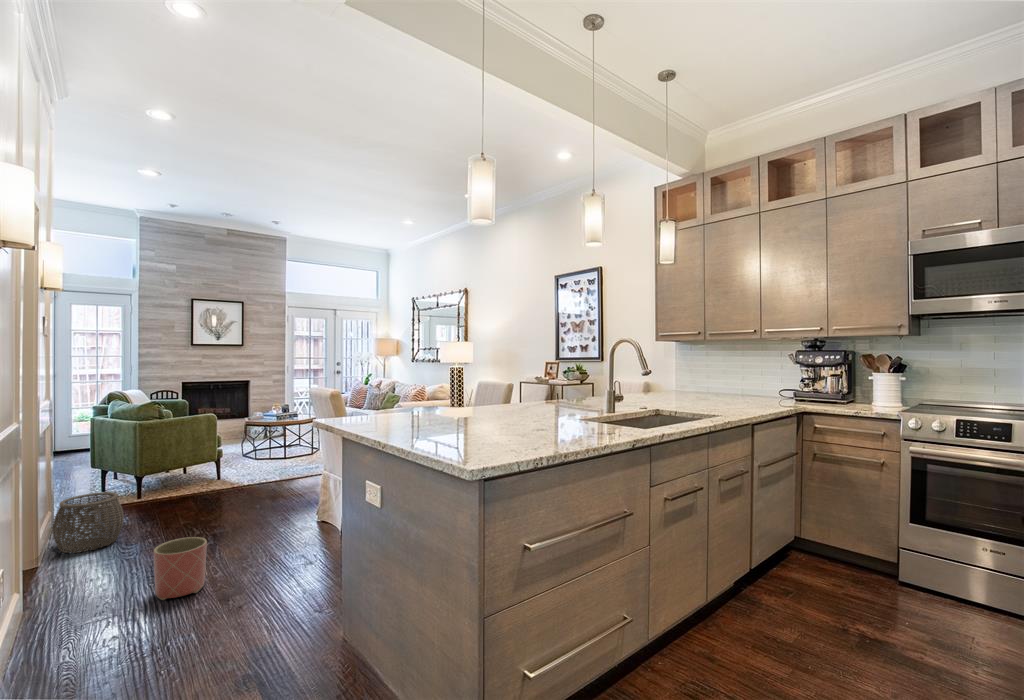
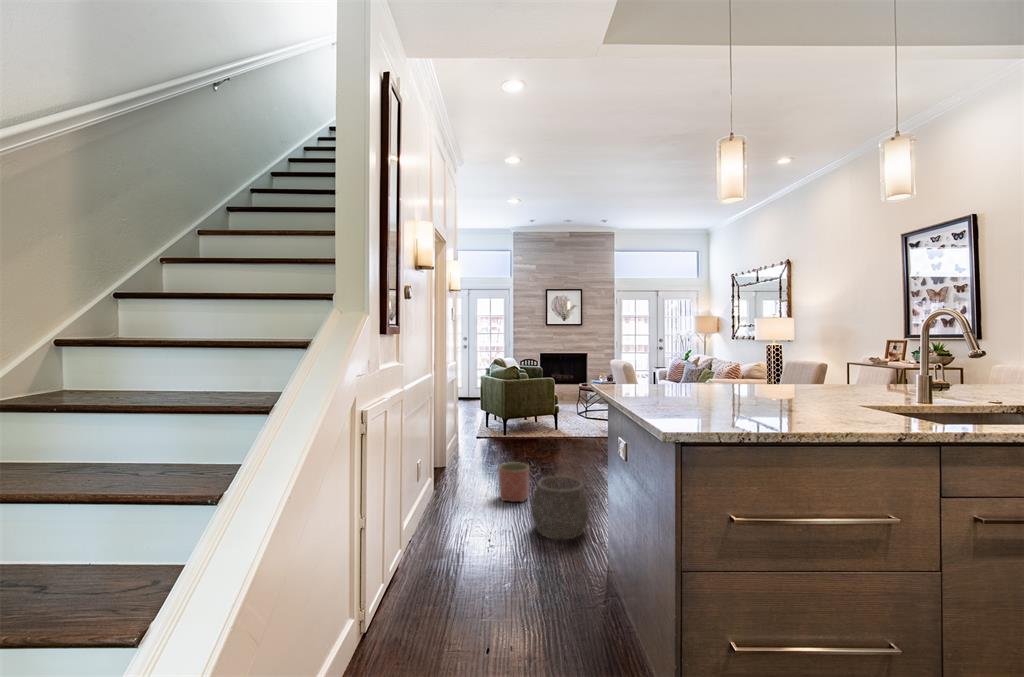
woven basket: present [52,492,124,553] -> present [532,476,589,540]

